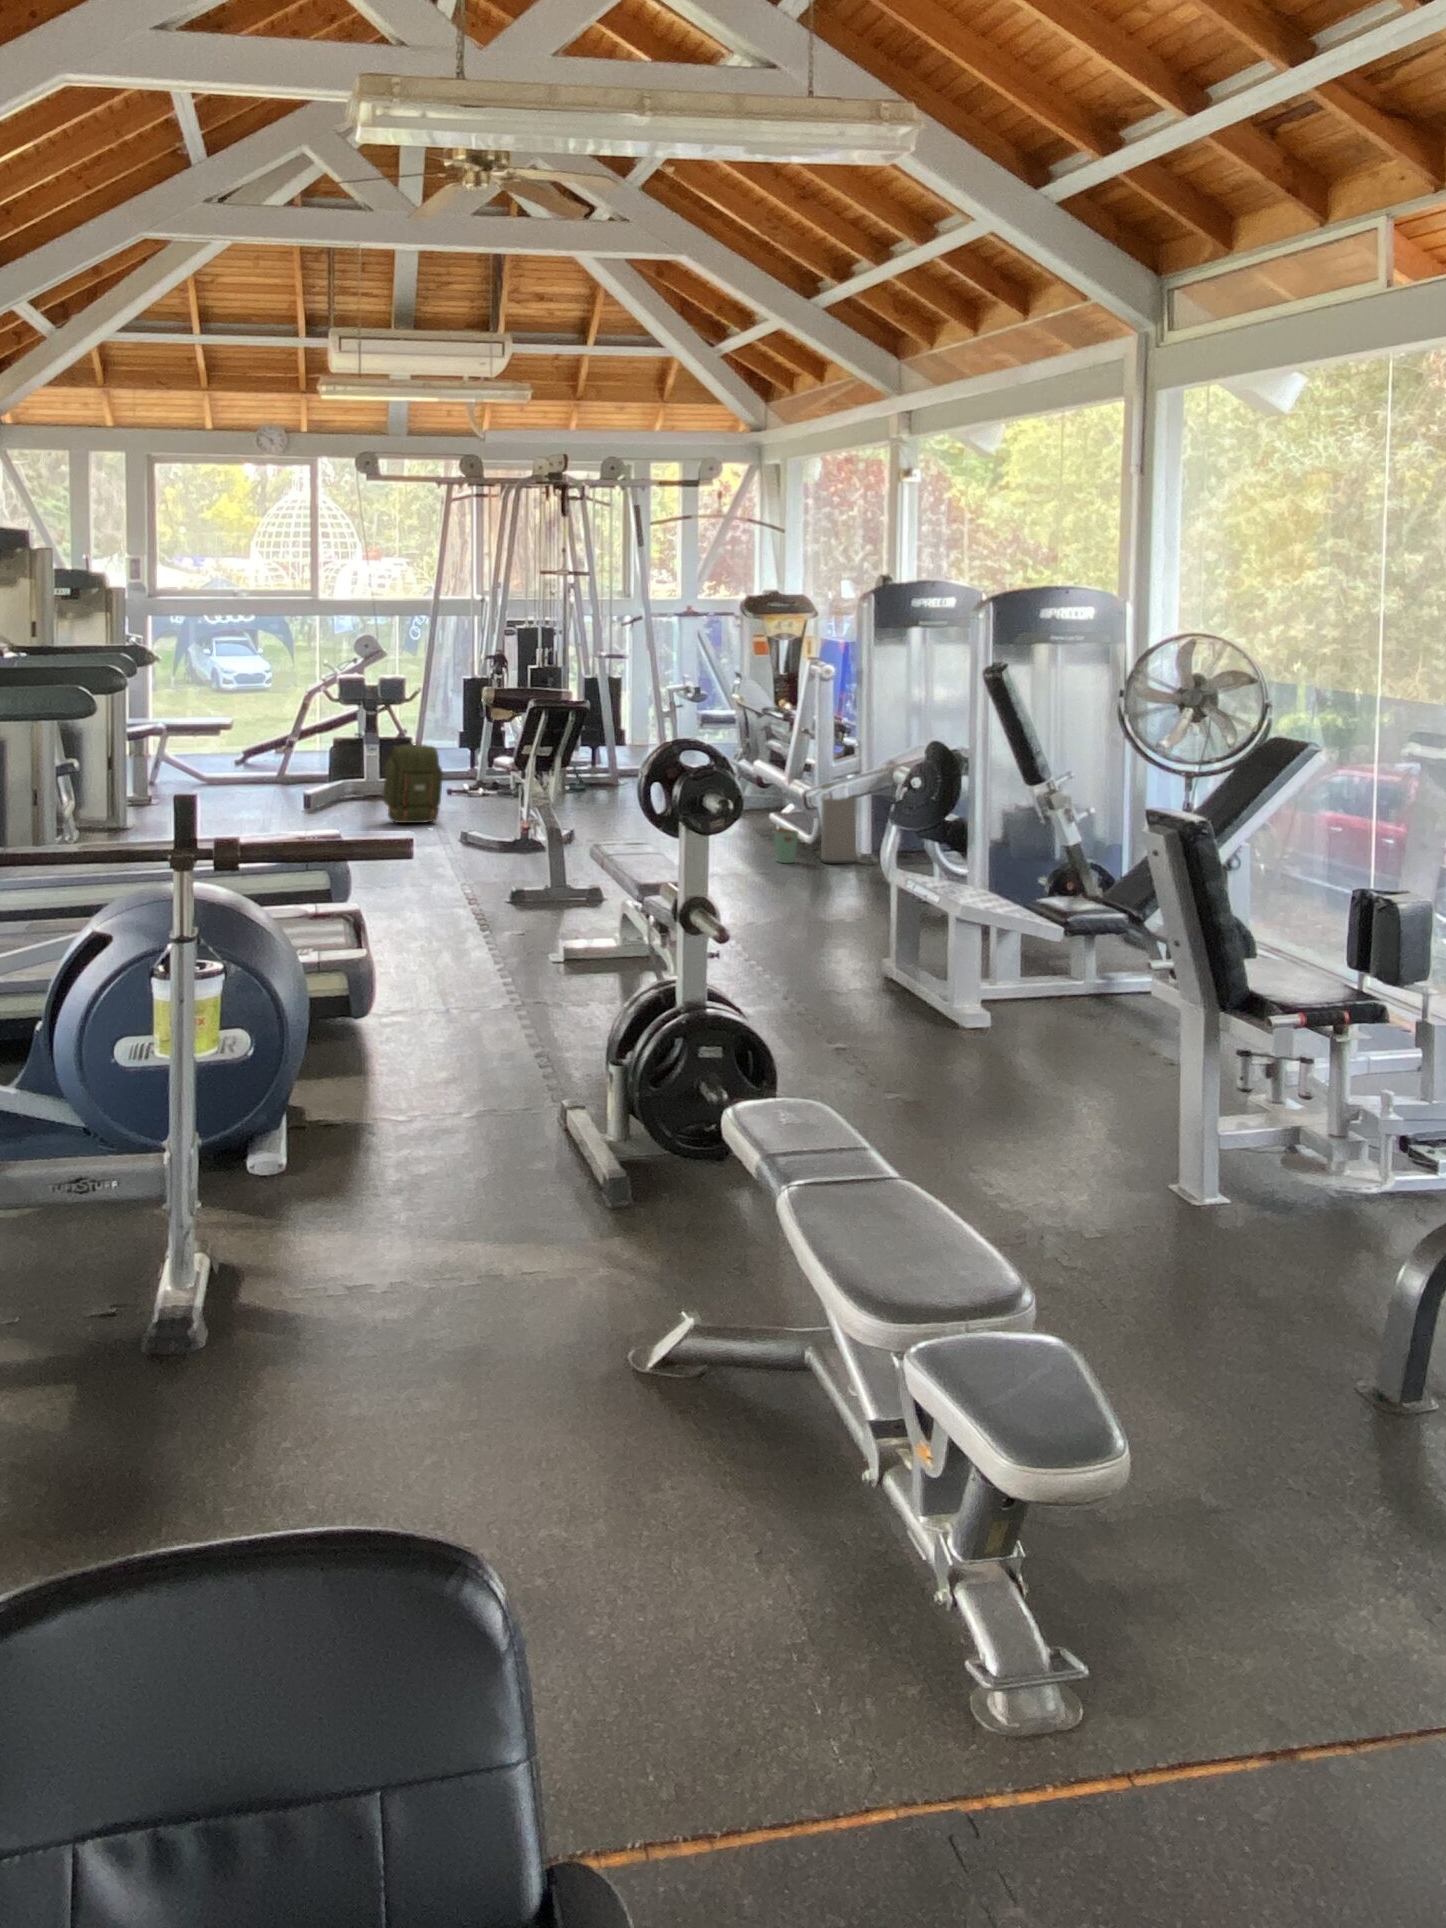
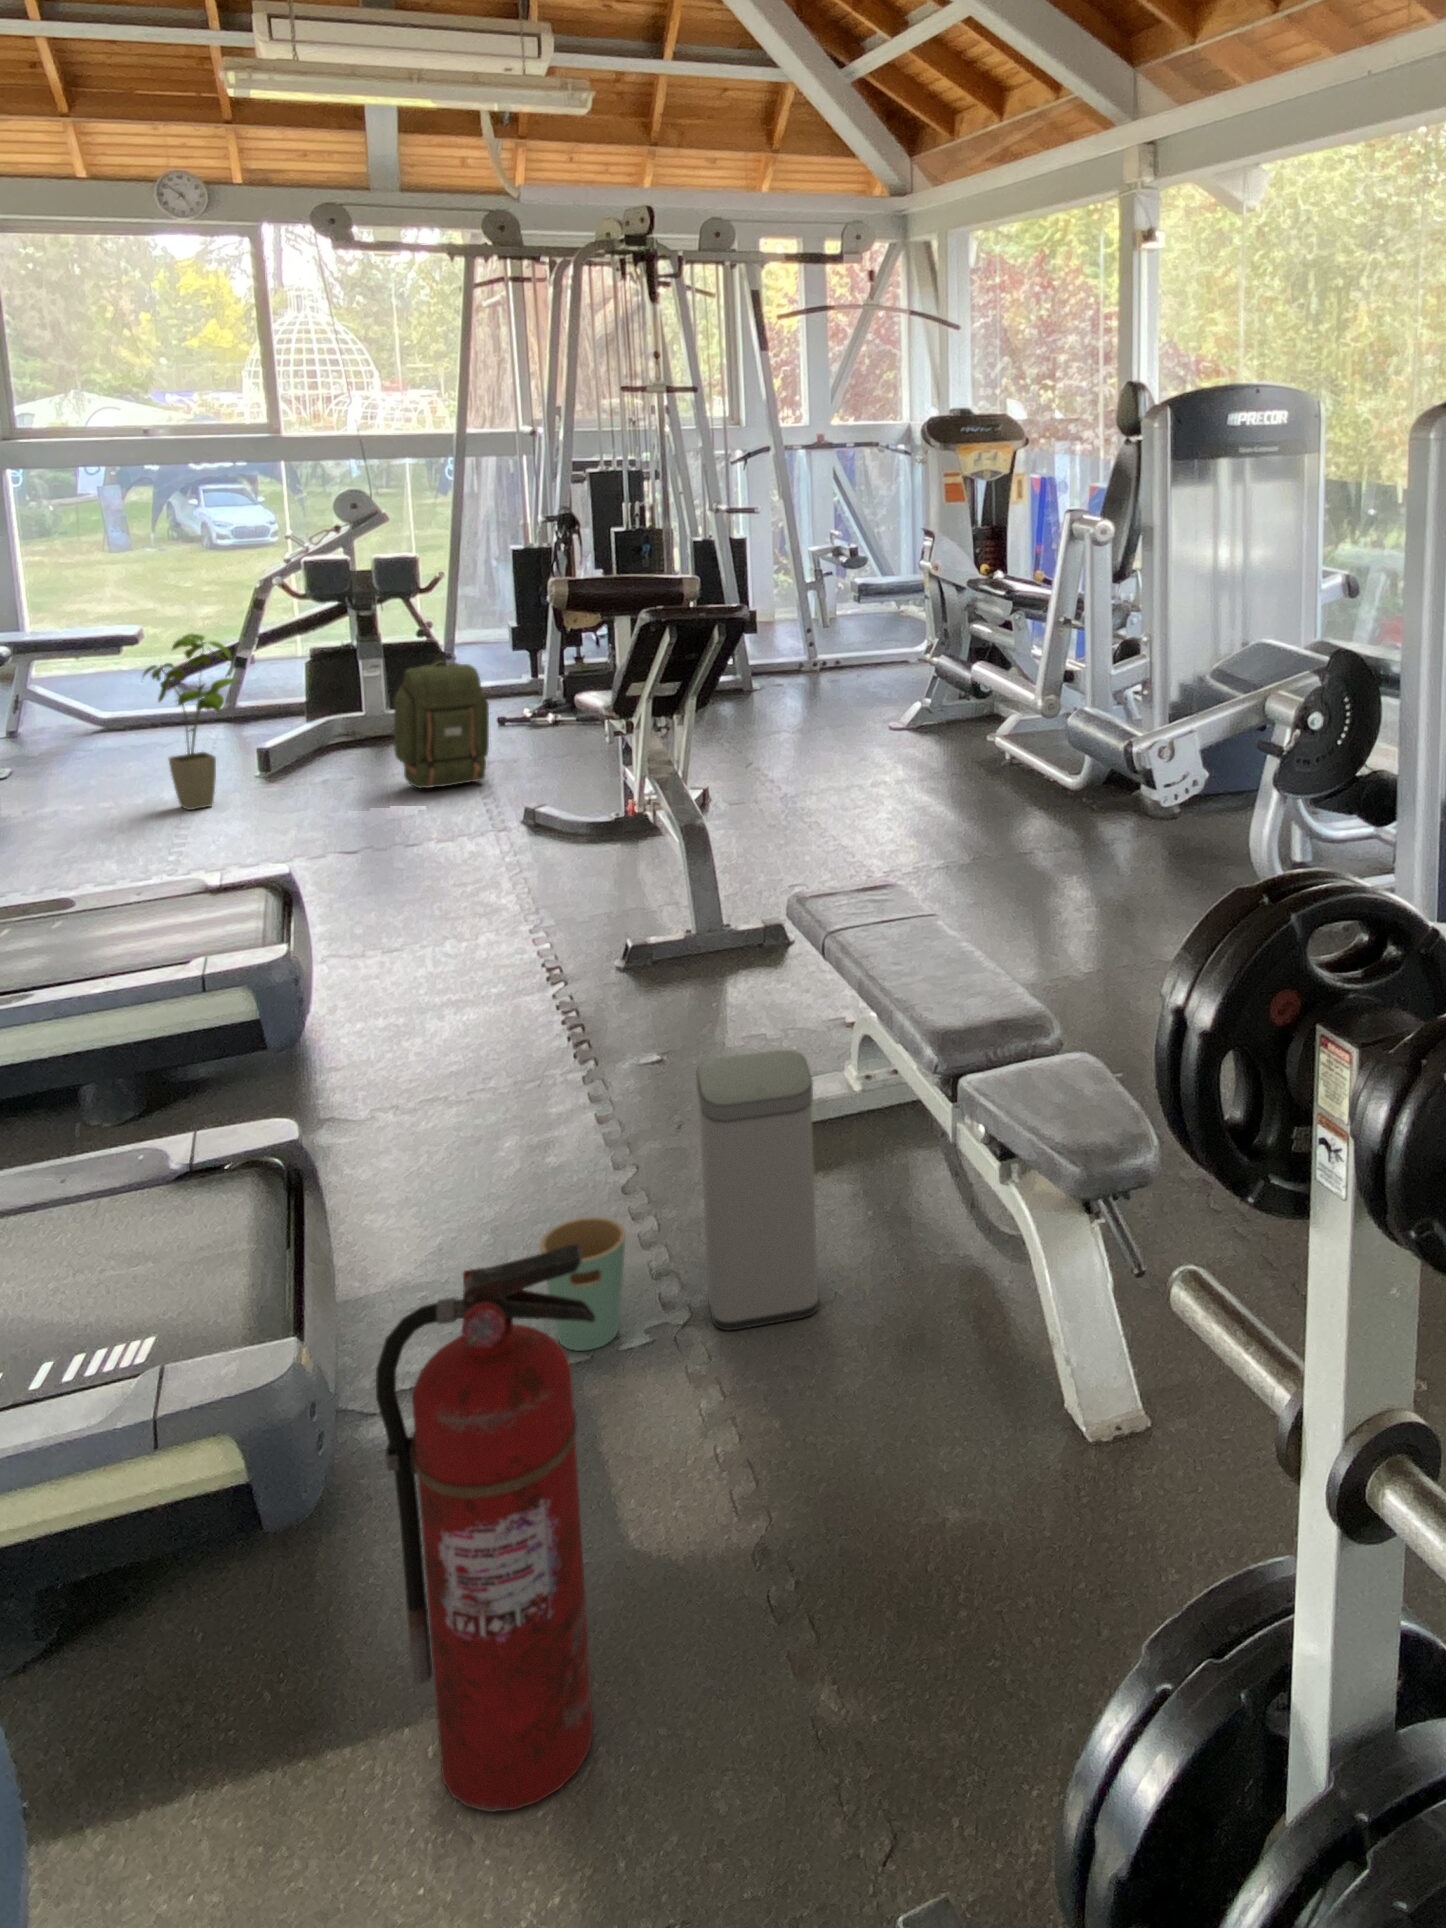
house plant: none [241,716,296,825] -> present [143,634,240,810]
trash can: present [774,783,857,864] -> present [540,1050,818,1351]
fire extinguisher: none [397,889,474,1094] -> present [376,1244,595,1812]

